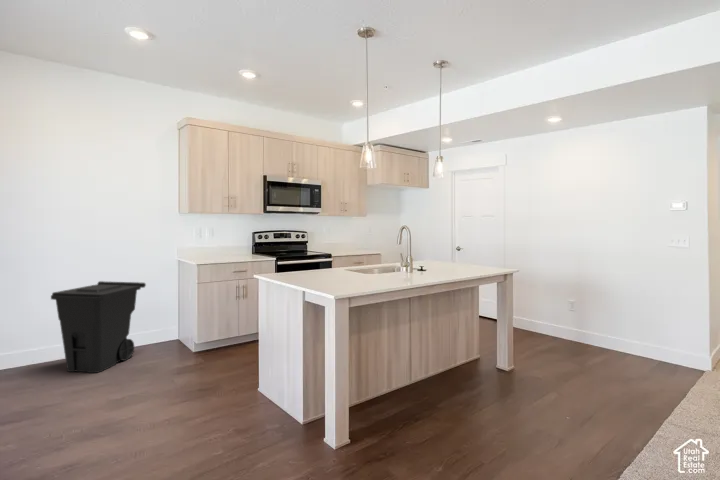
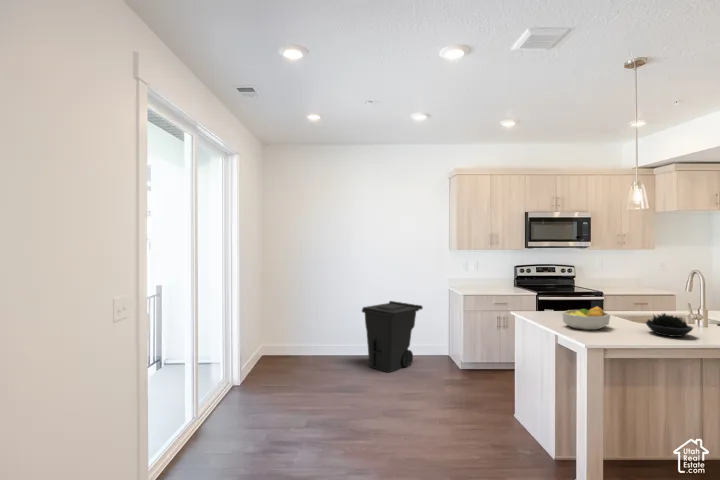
fruit bowl: none [307,259,349,283] -> present [562,307,610,330]
succulent plant: none [378,260,414,280] -> present [646,313,693,337]

